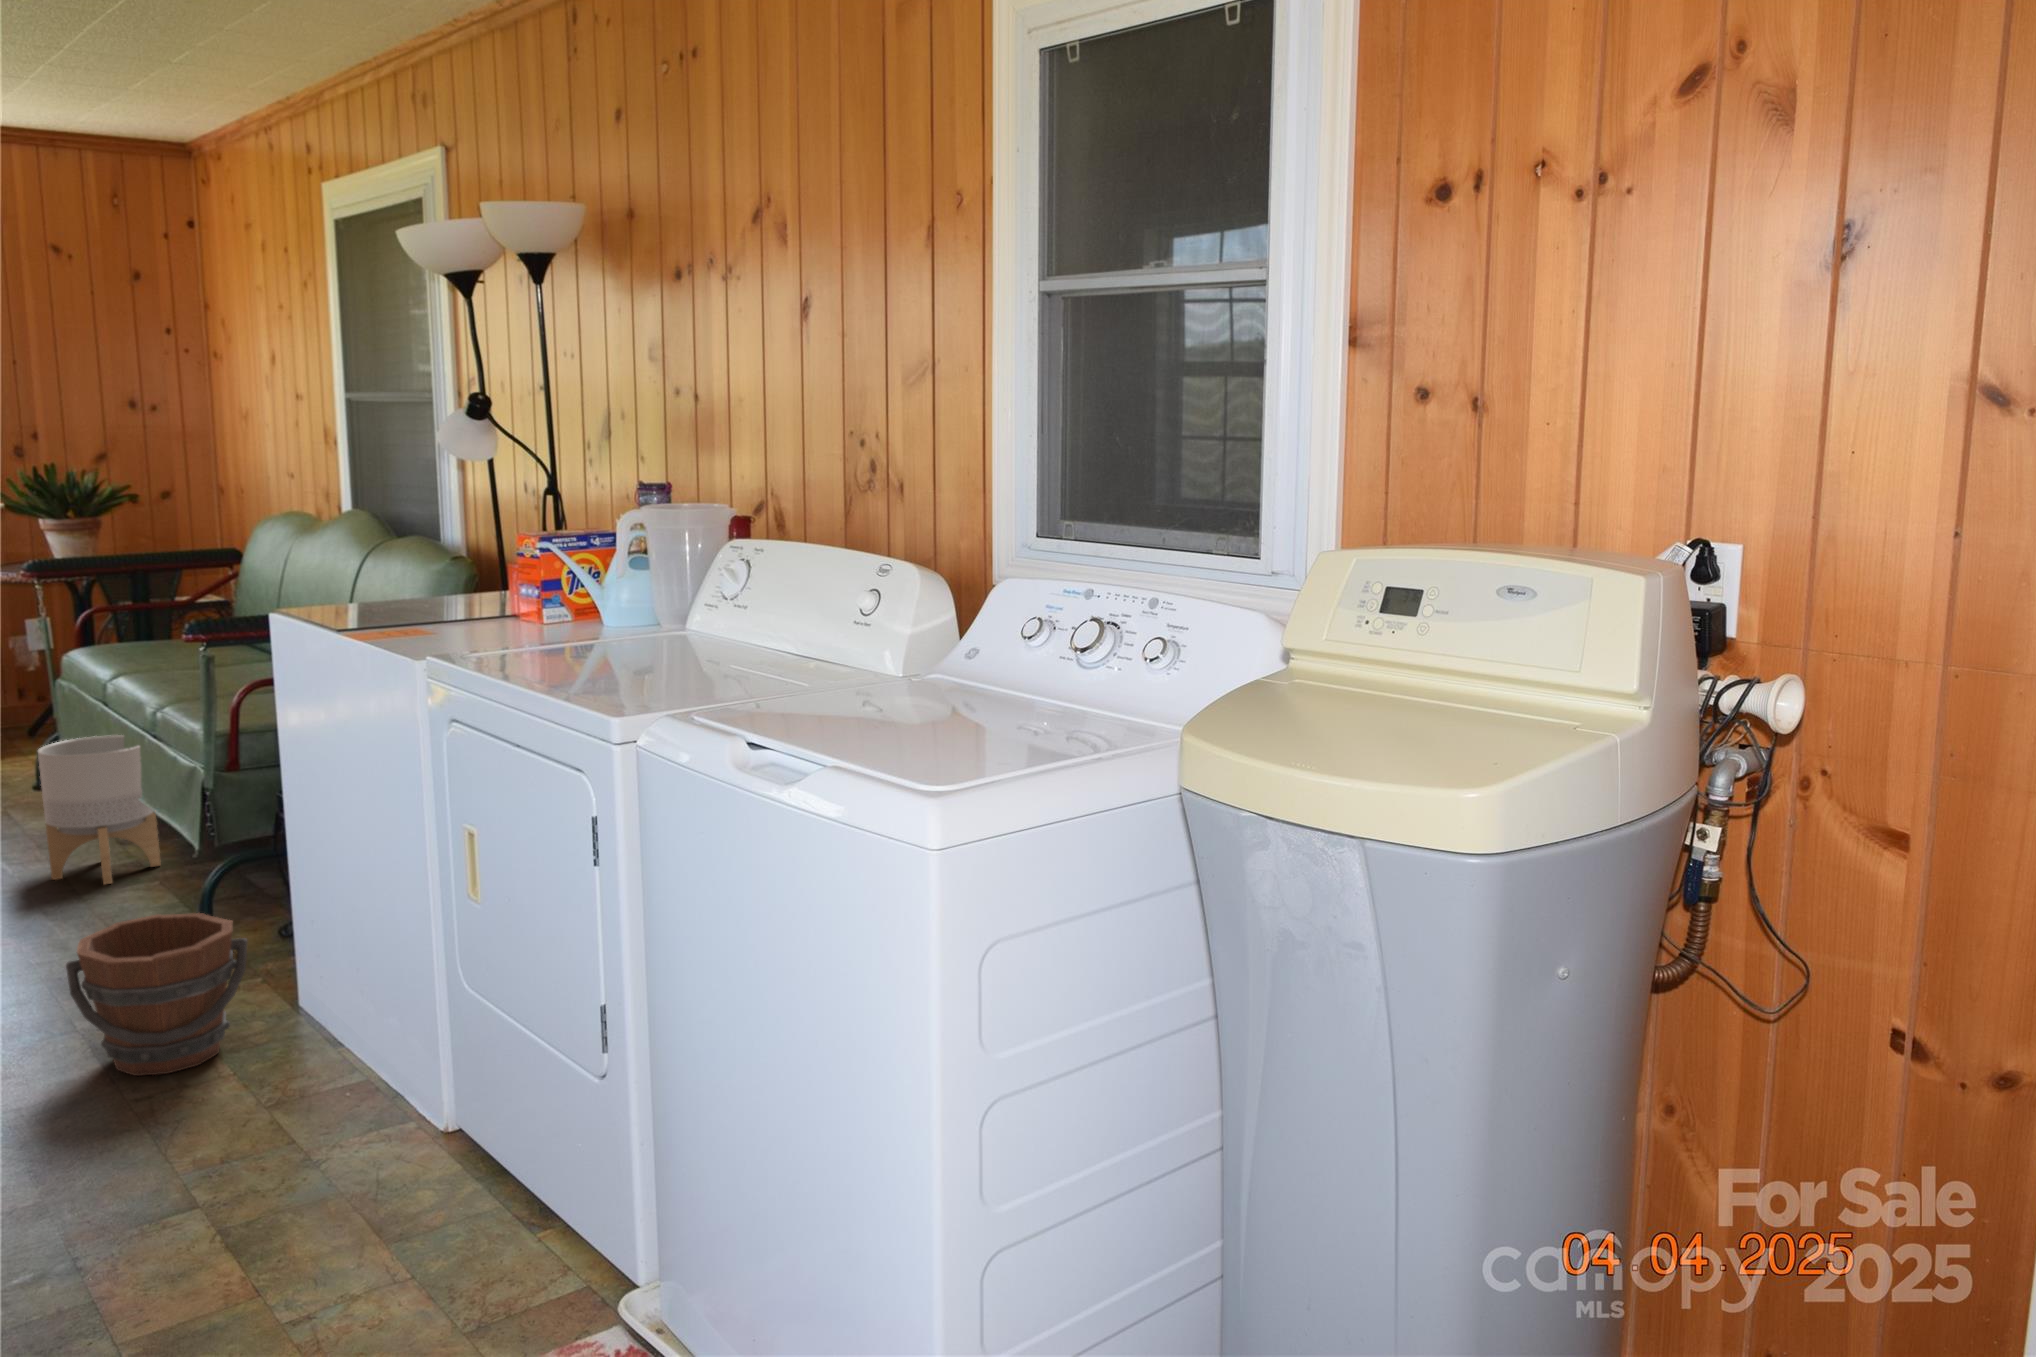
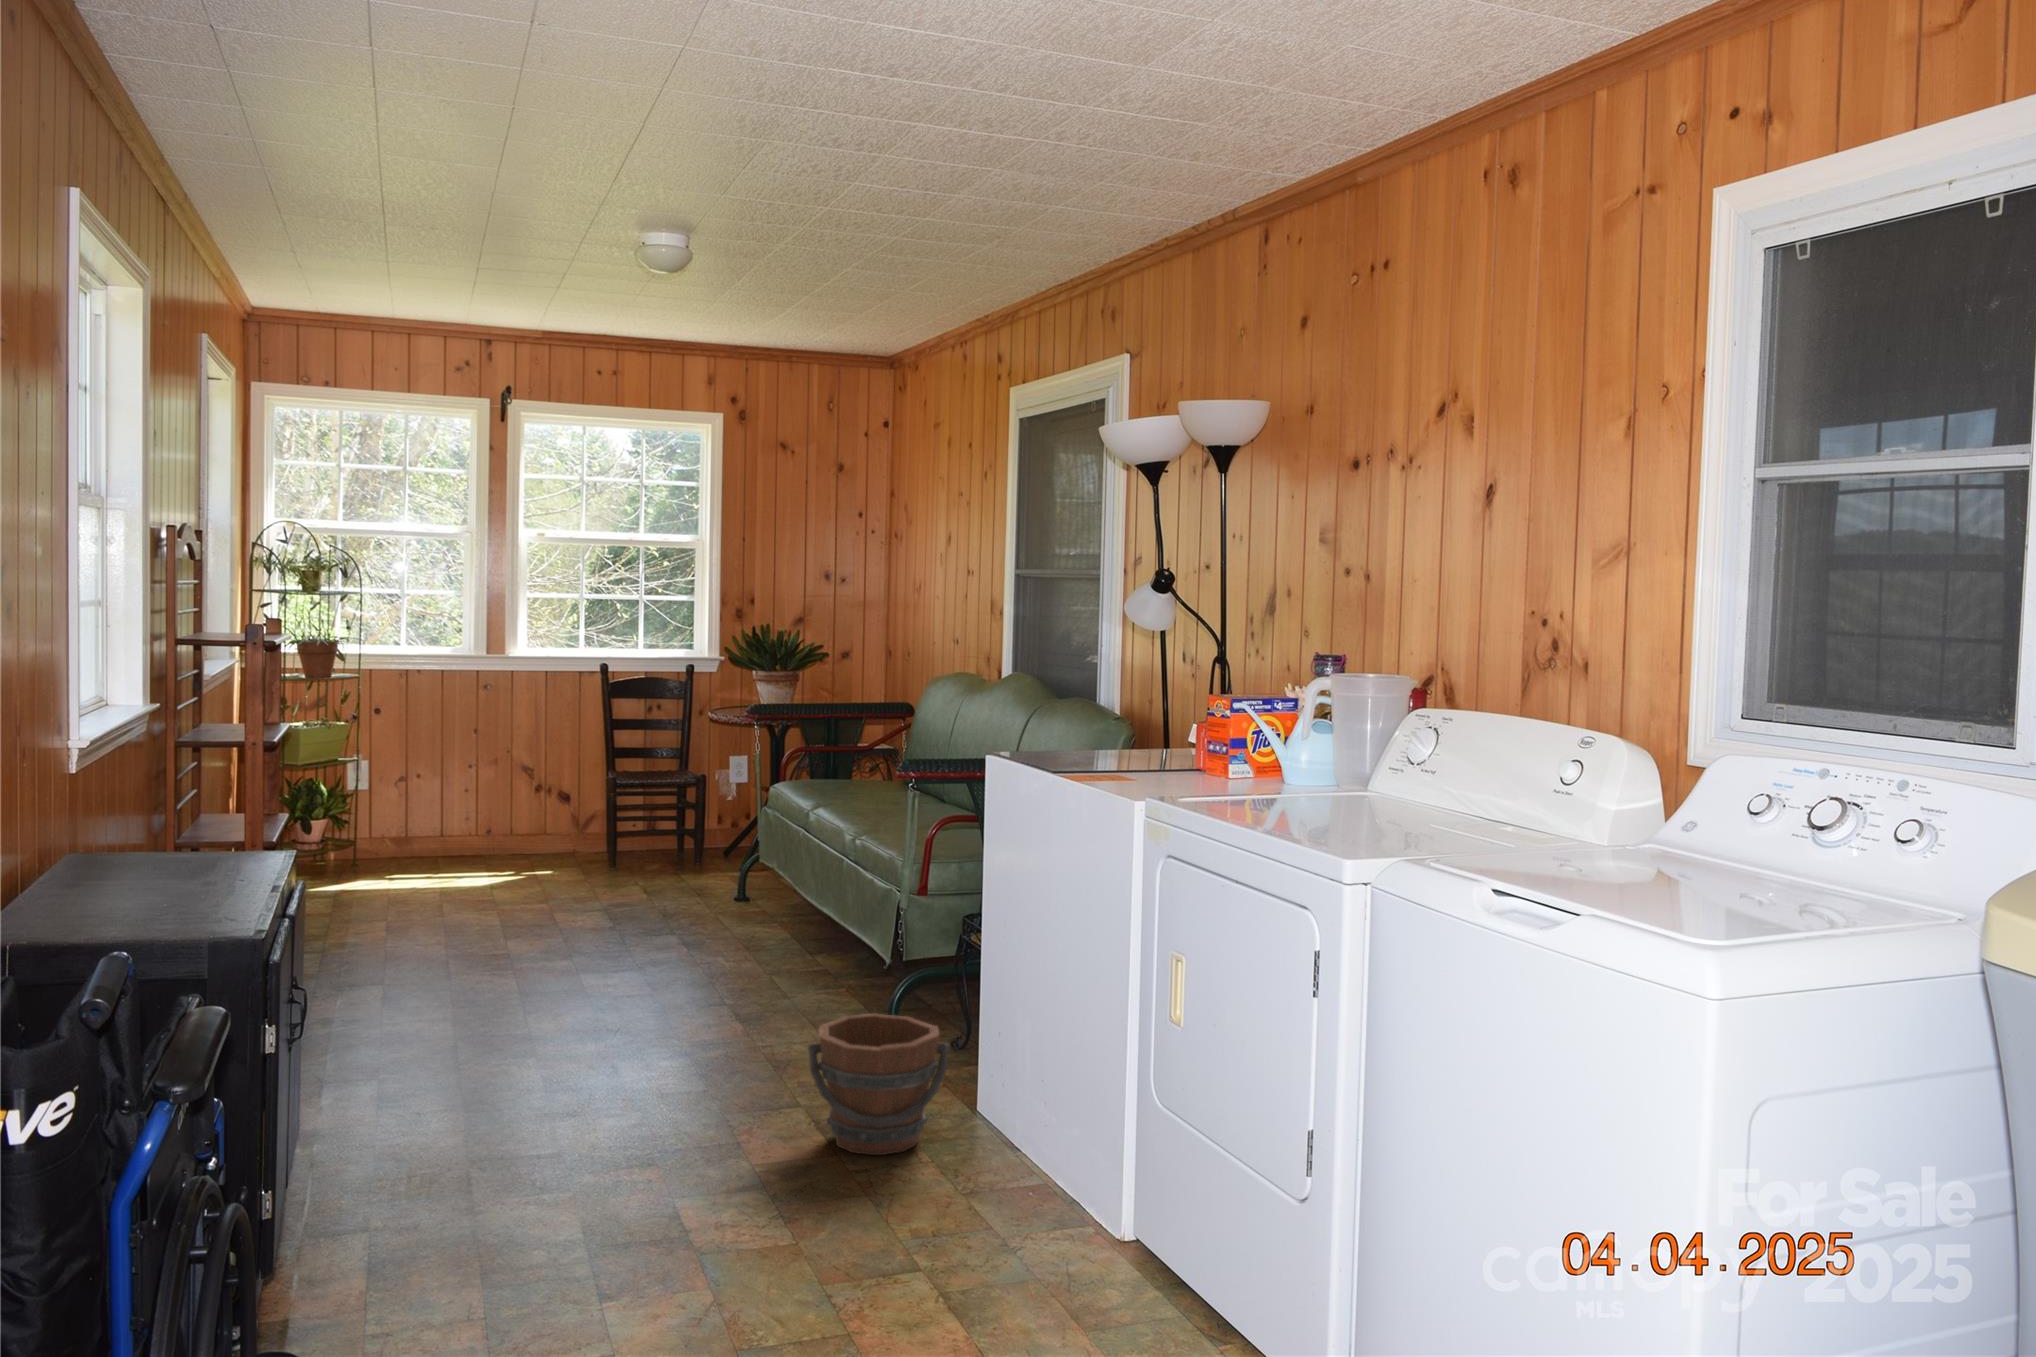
planter: present [38,735,161,884] -> none [758,860,845,991]

